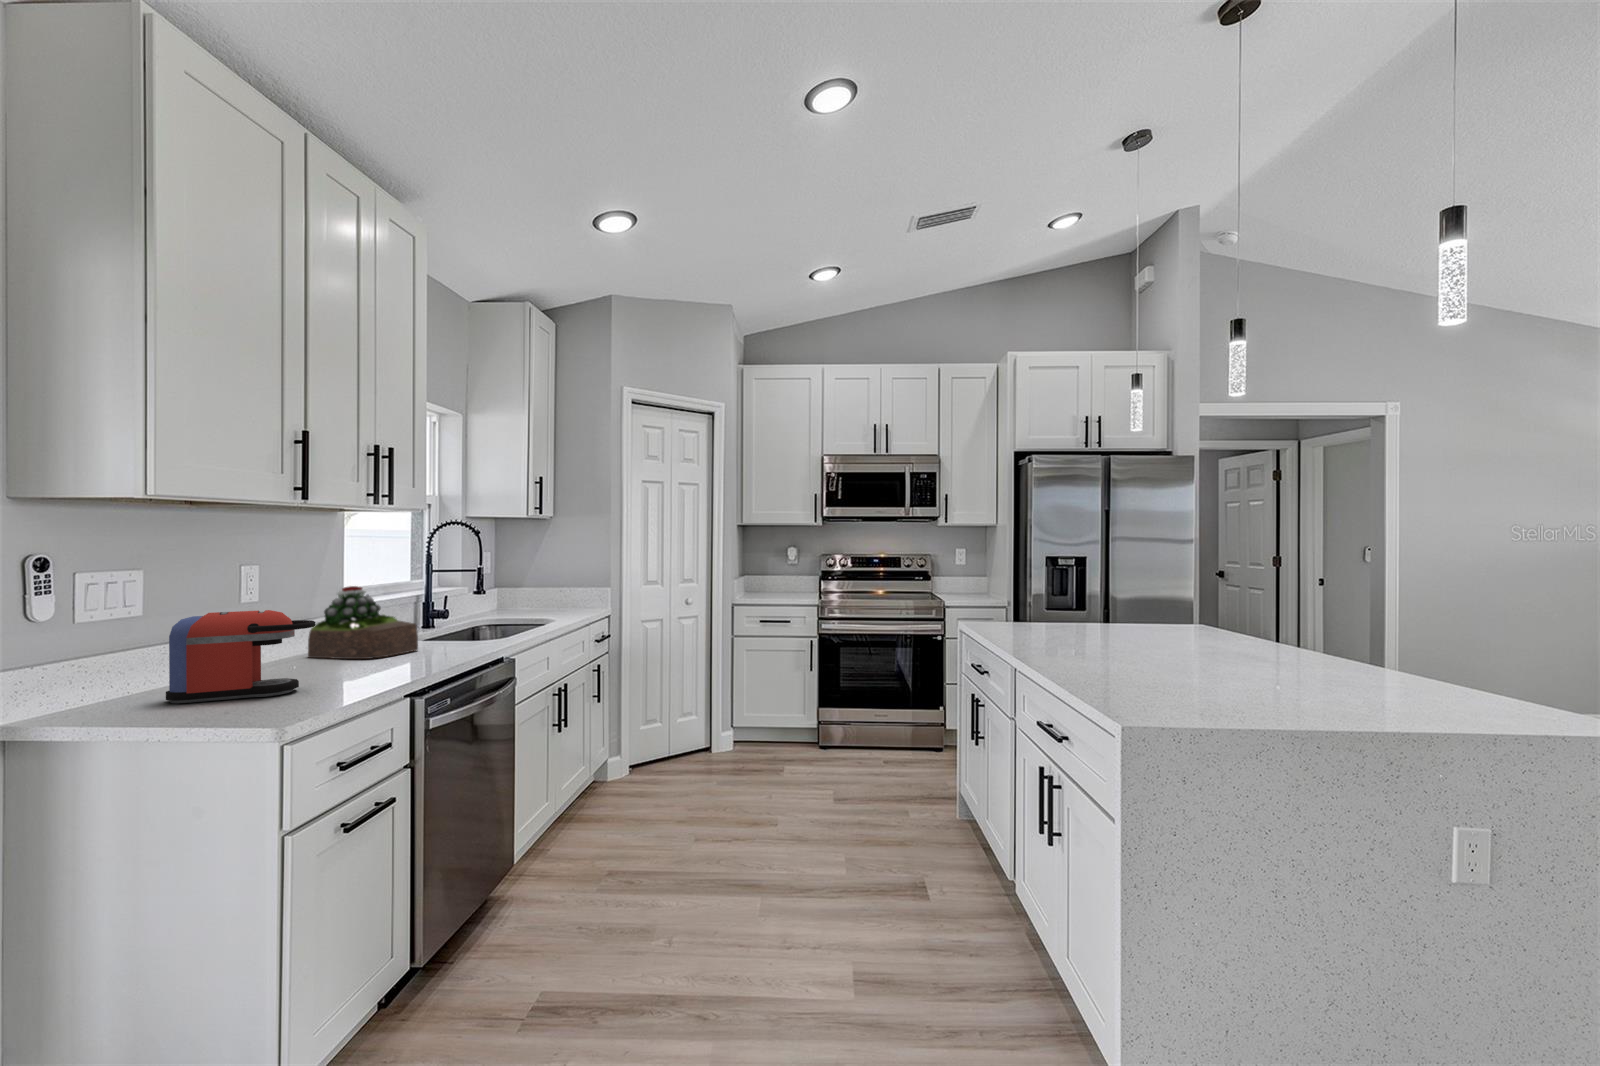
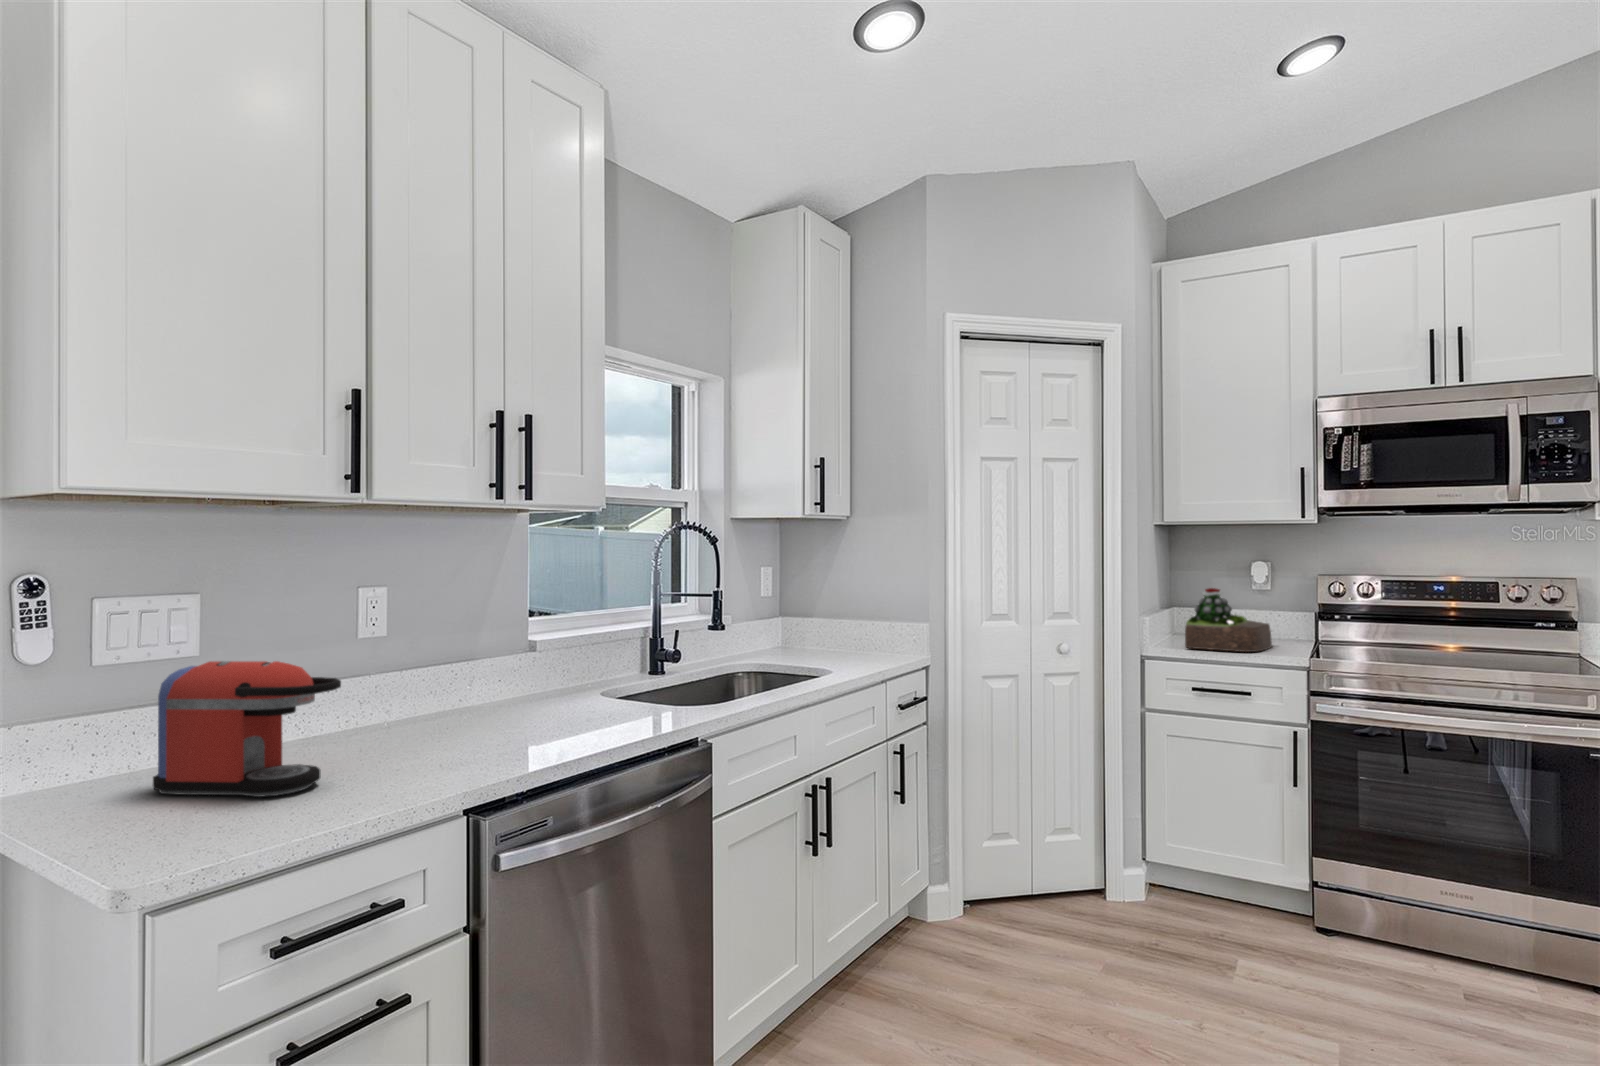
succulent plant: present [308,586,418,659] -> present [1185,588,1272,652]

